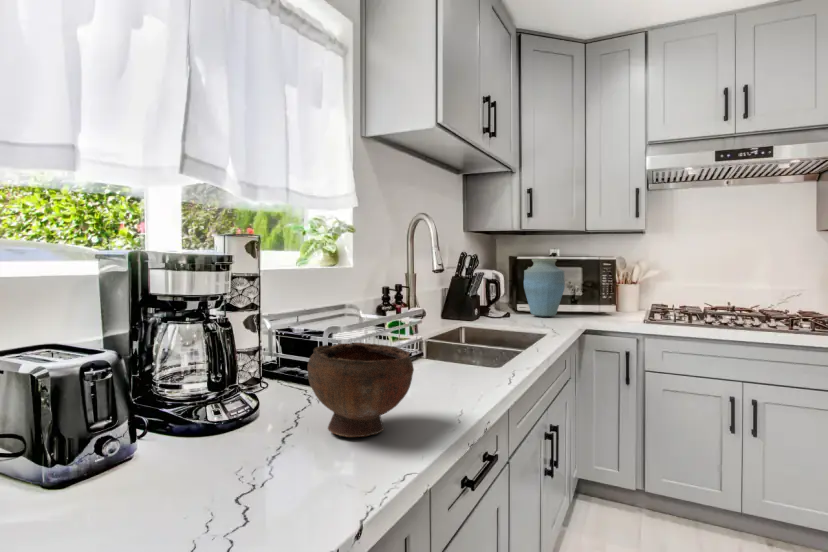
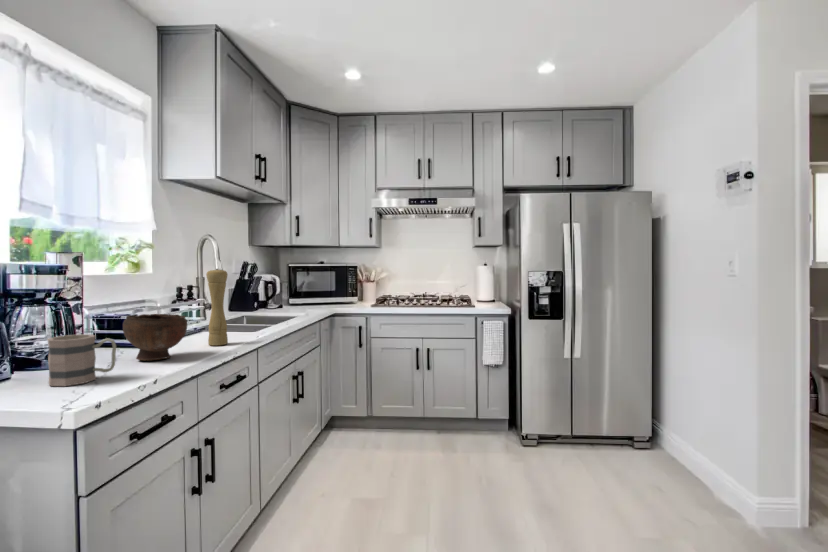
vase: present [524,259,565,317] -> none [294,266,322,307]
pepper mill: none [438,262,472,400] -> present [206,269,228,346]
mug: none [166,393,290,518] -> present [48,334,116,386]

